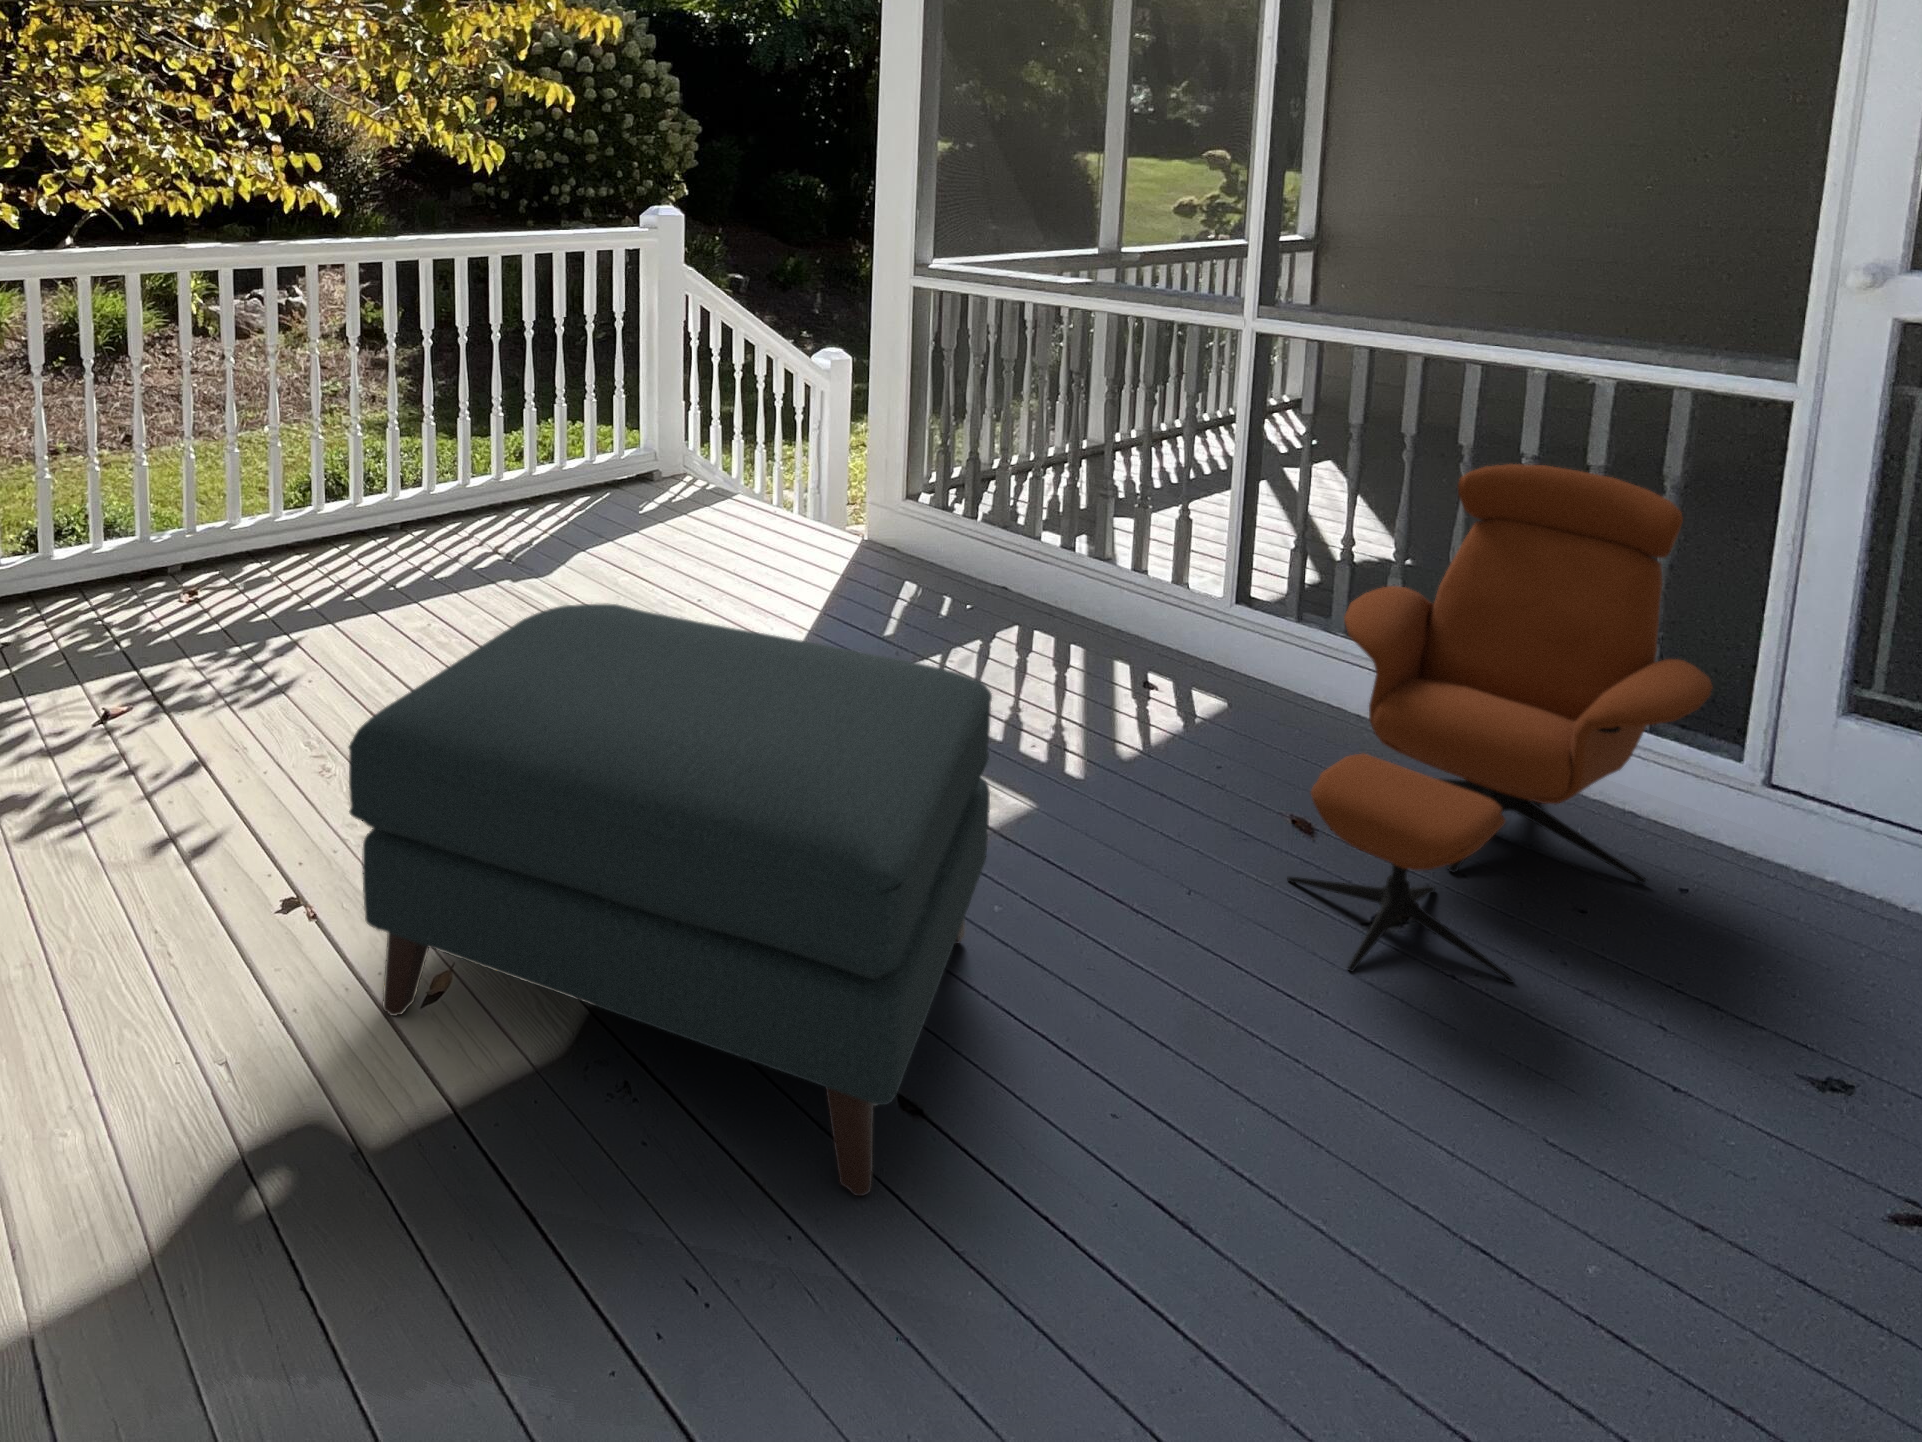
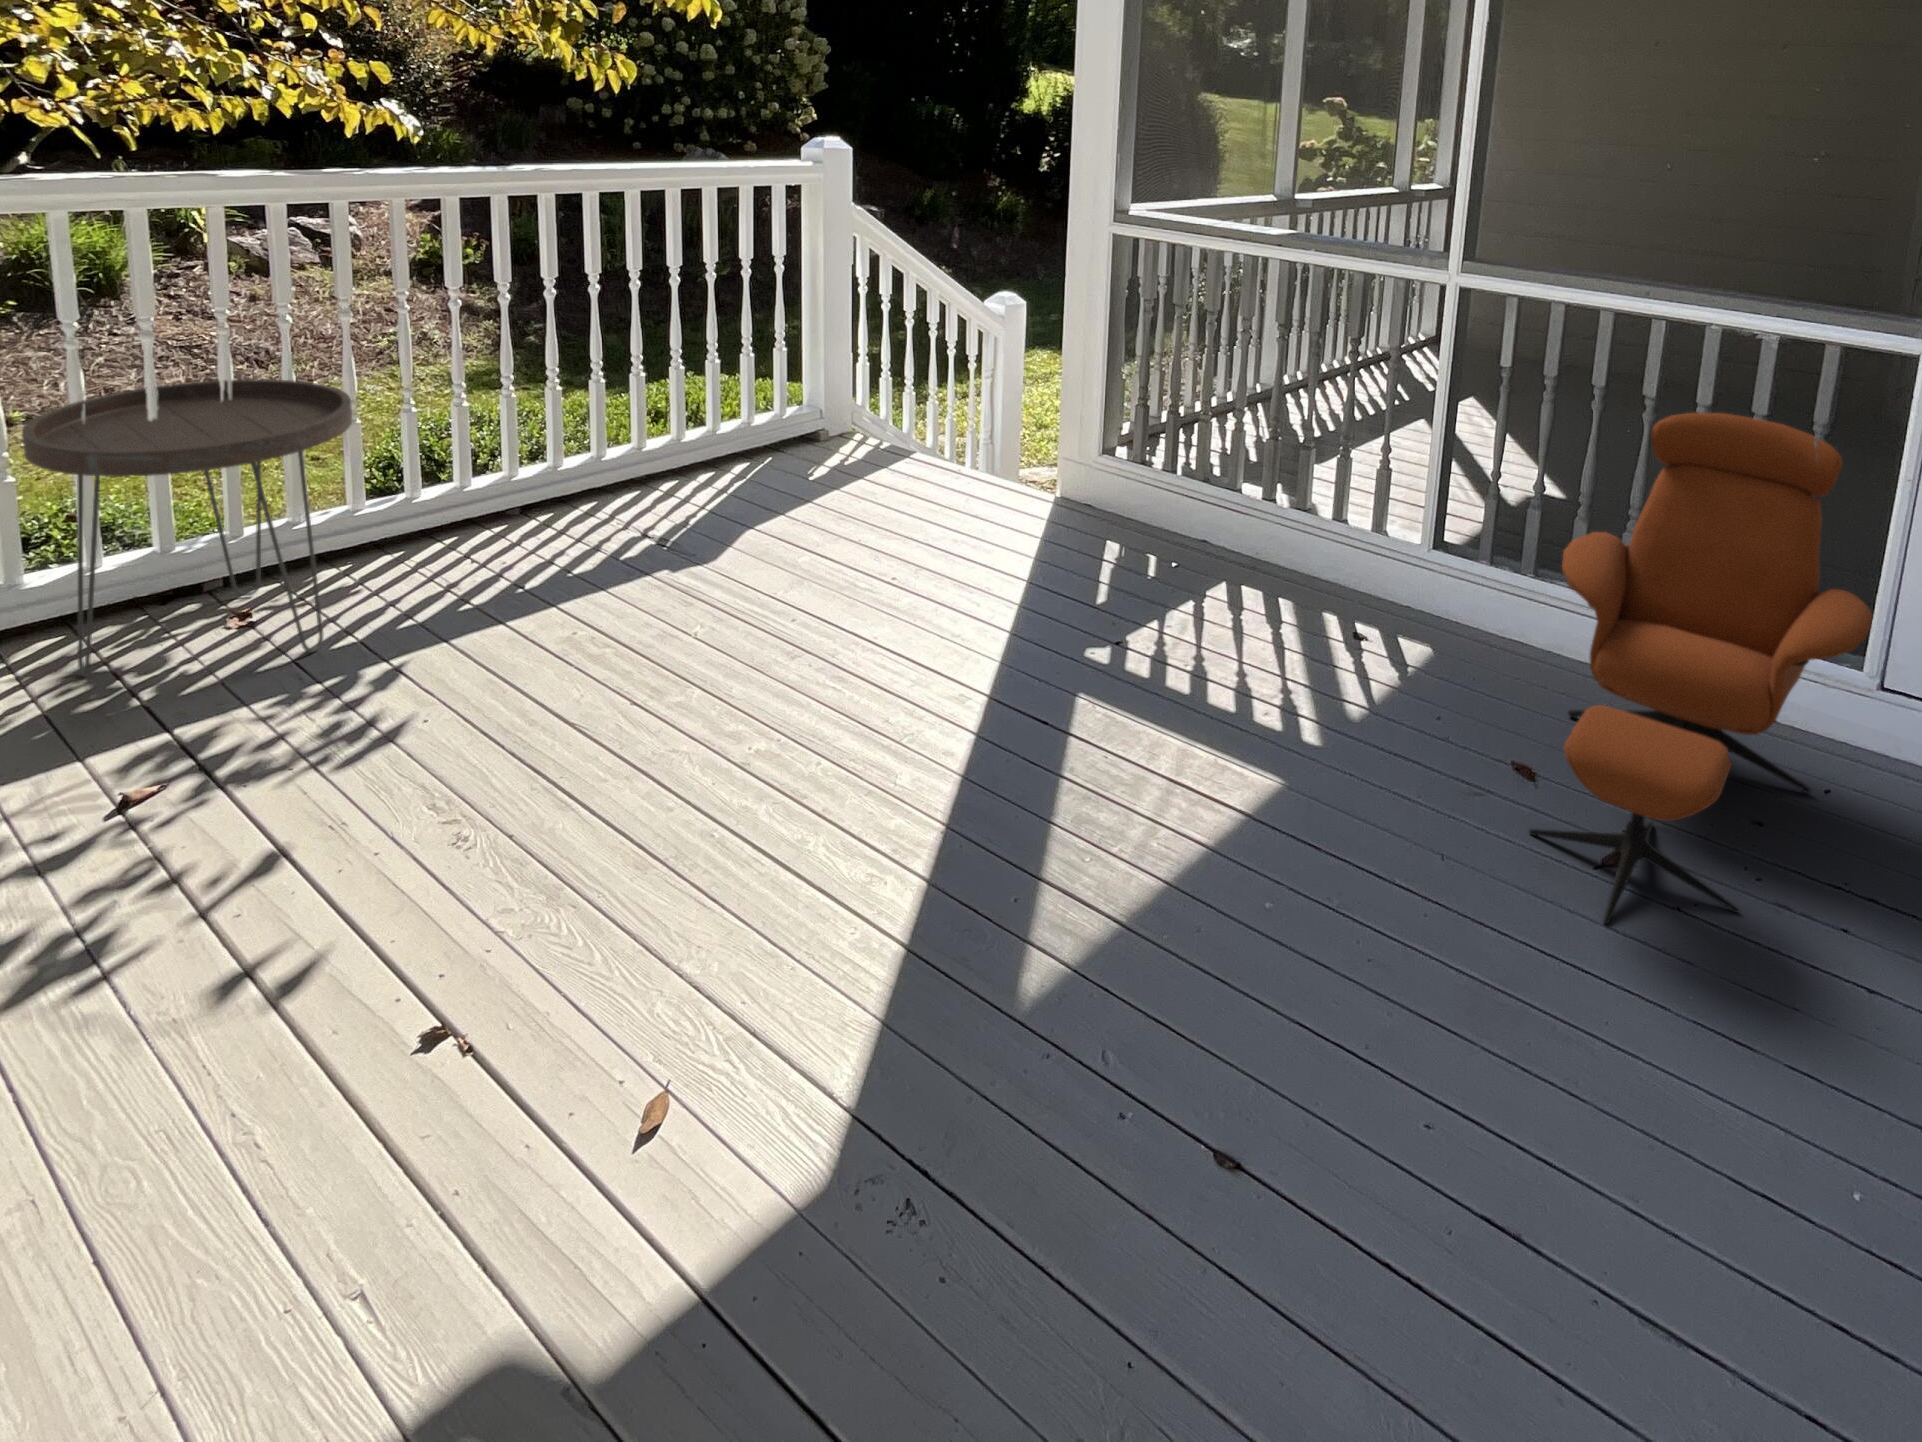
side table: none [54,407,271,628] -> present [22,379,352,677]
ottoman: present [349,603,992,1196] -> none [532,620,1291,1304]

